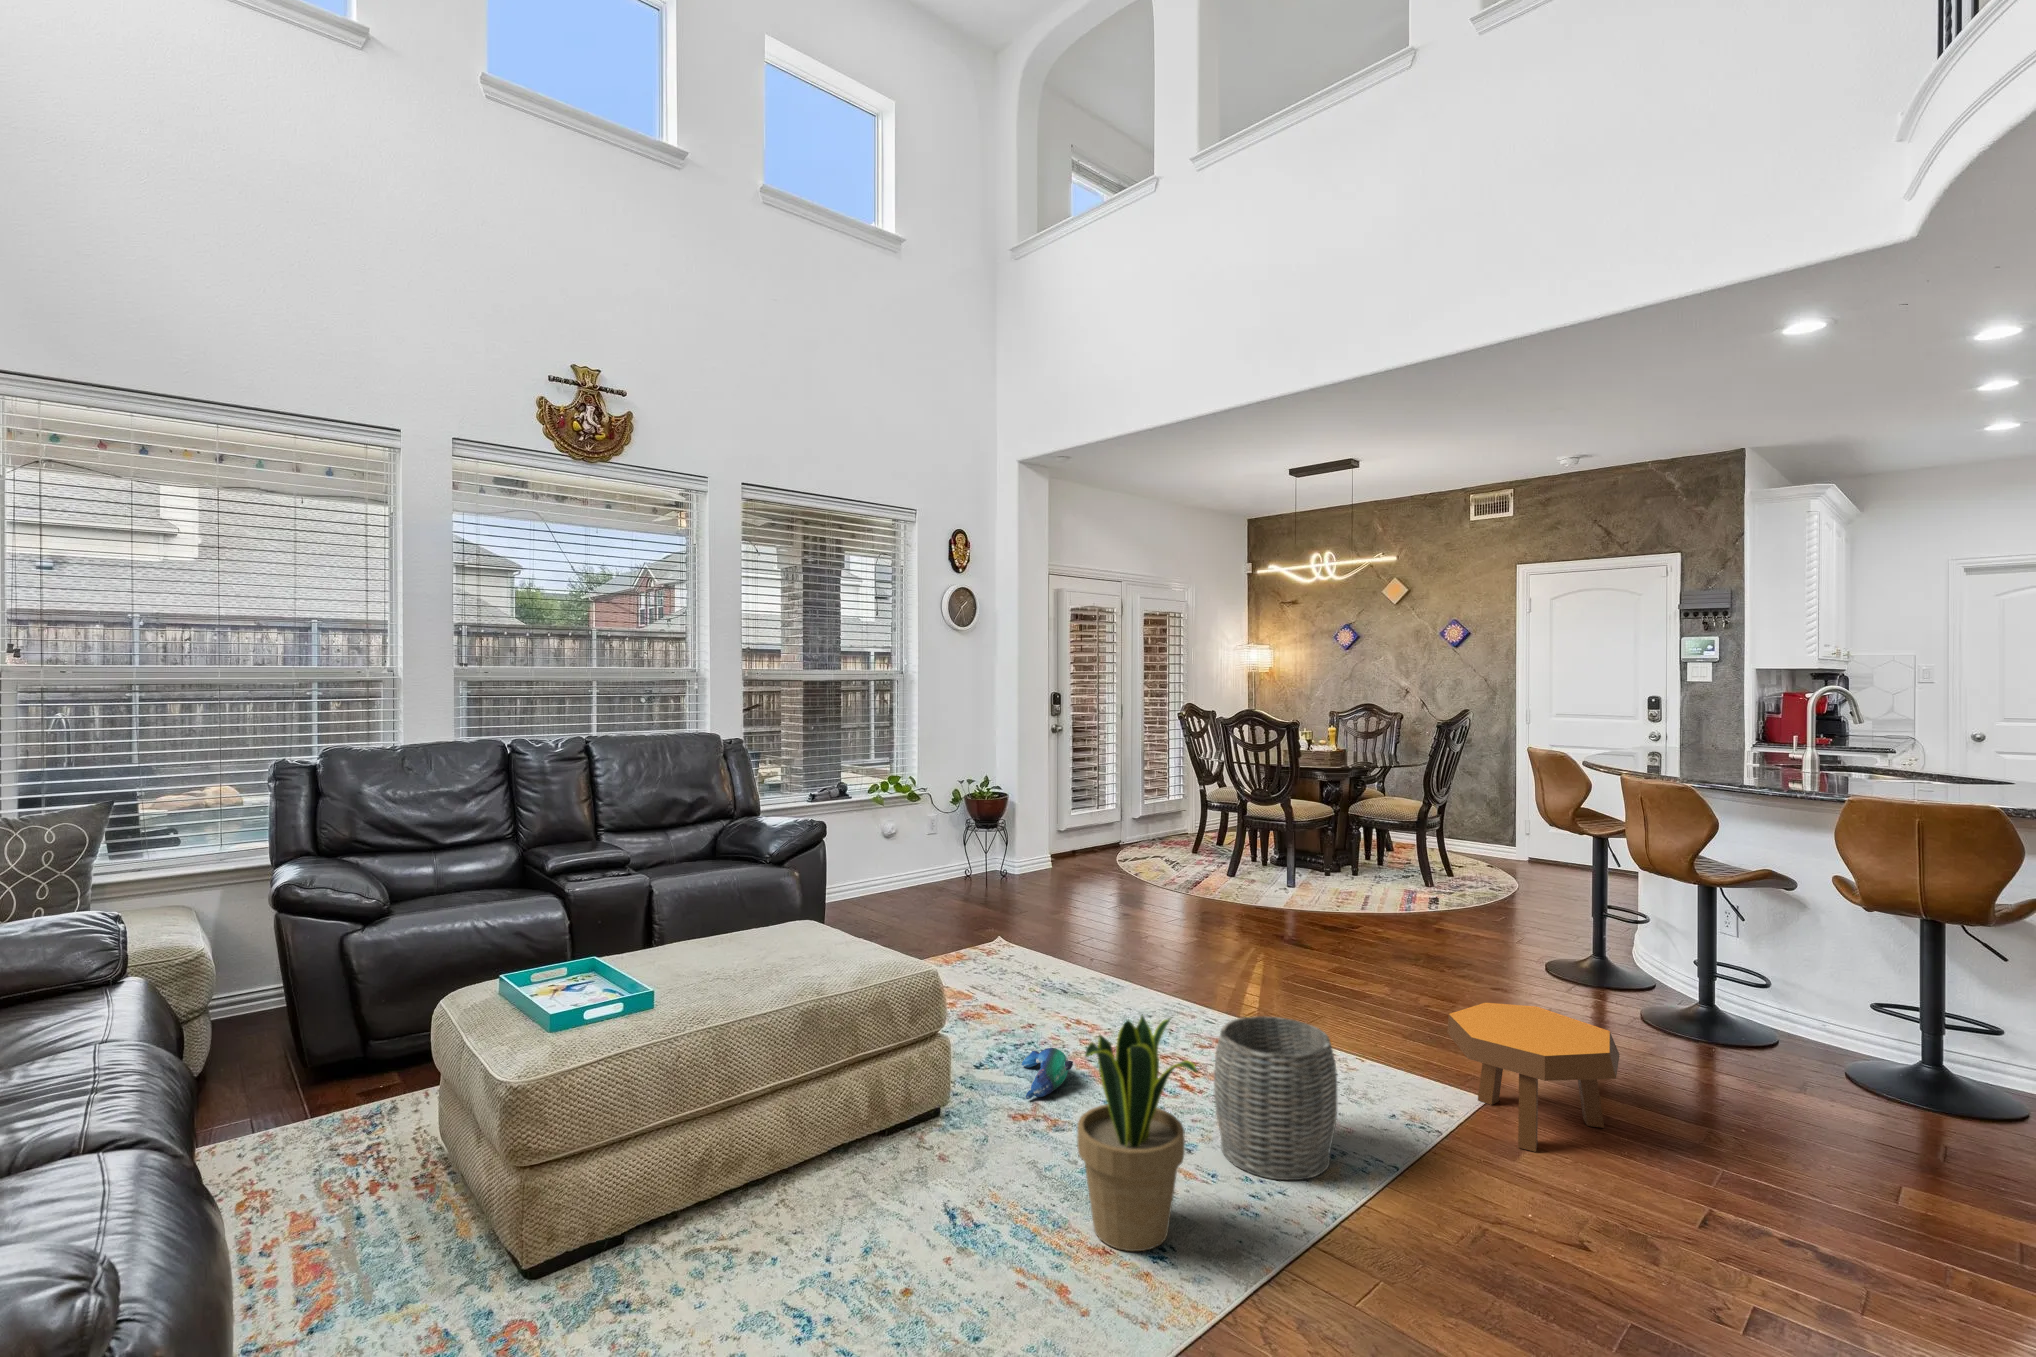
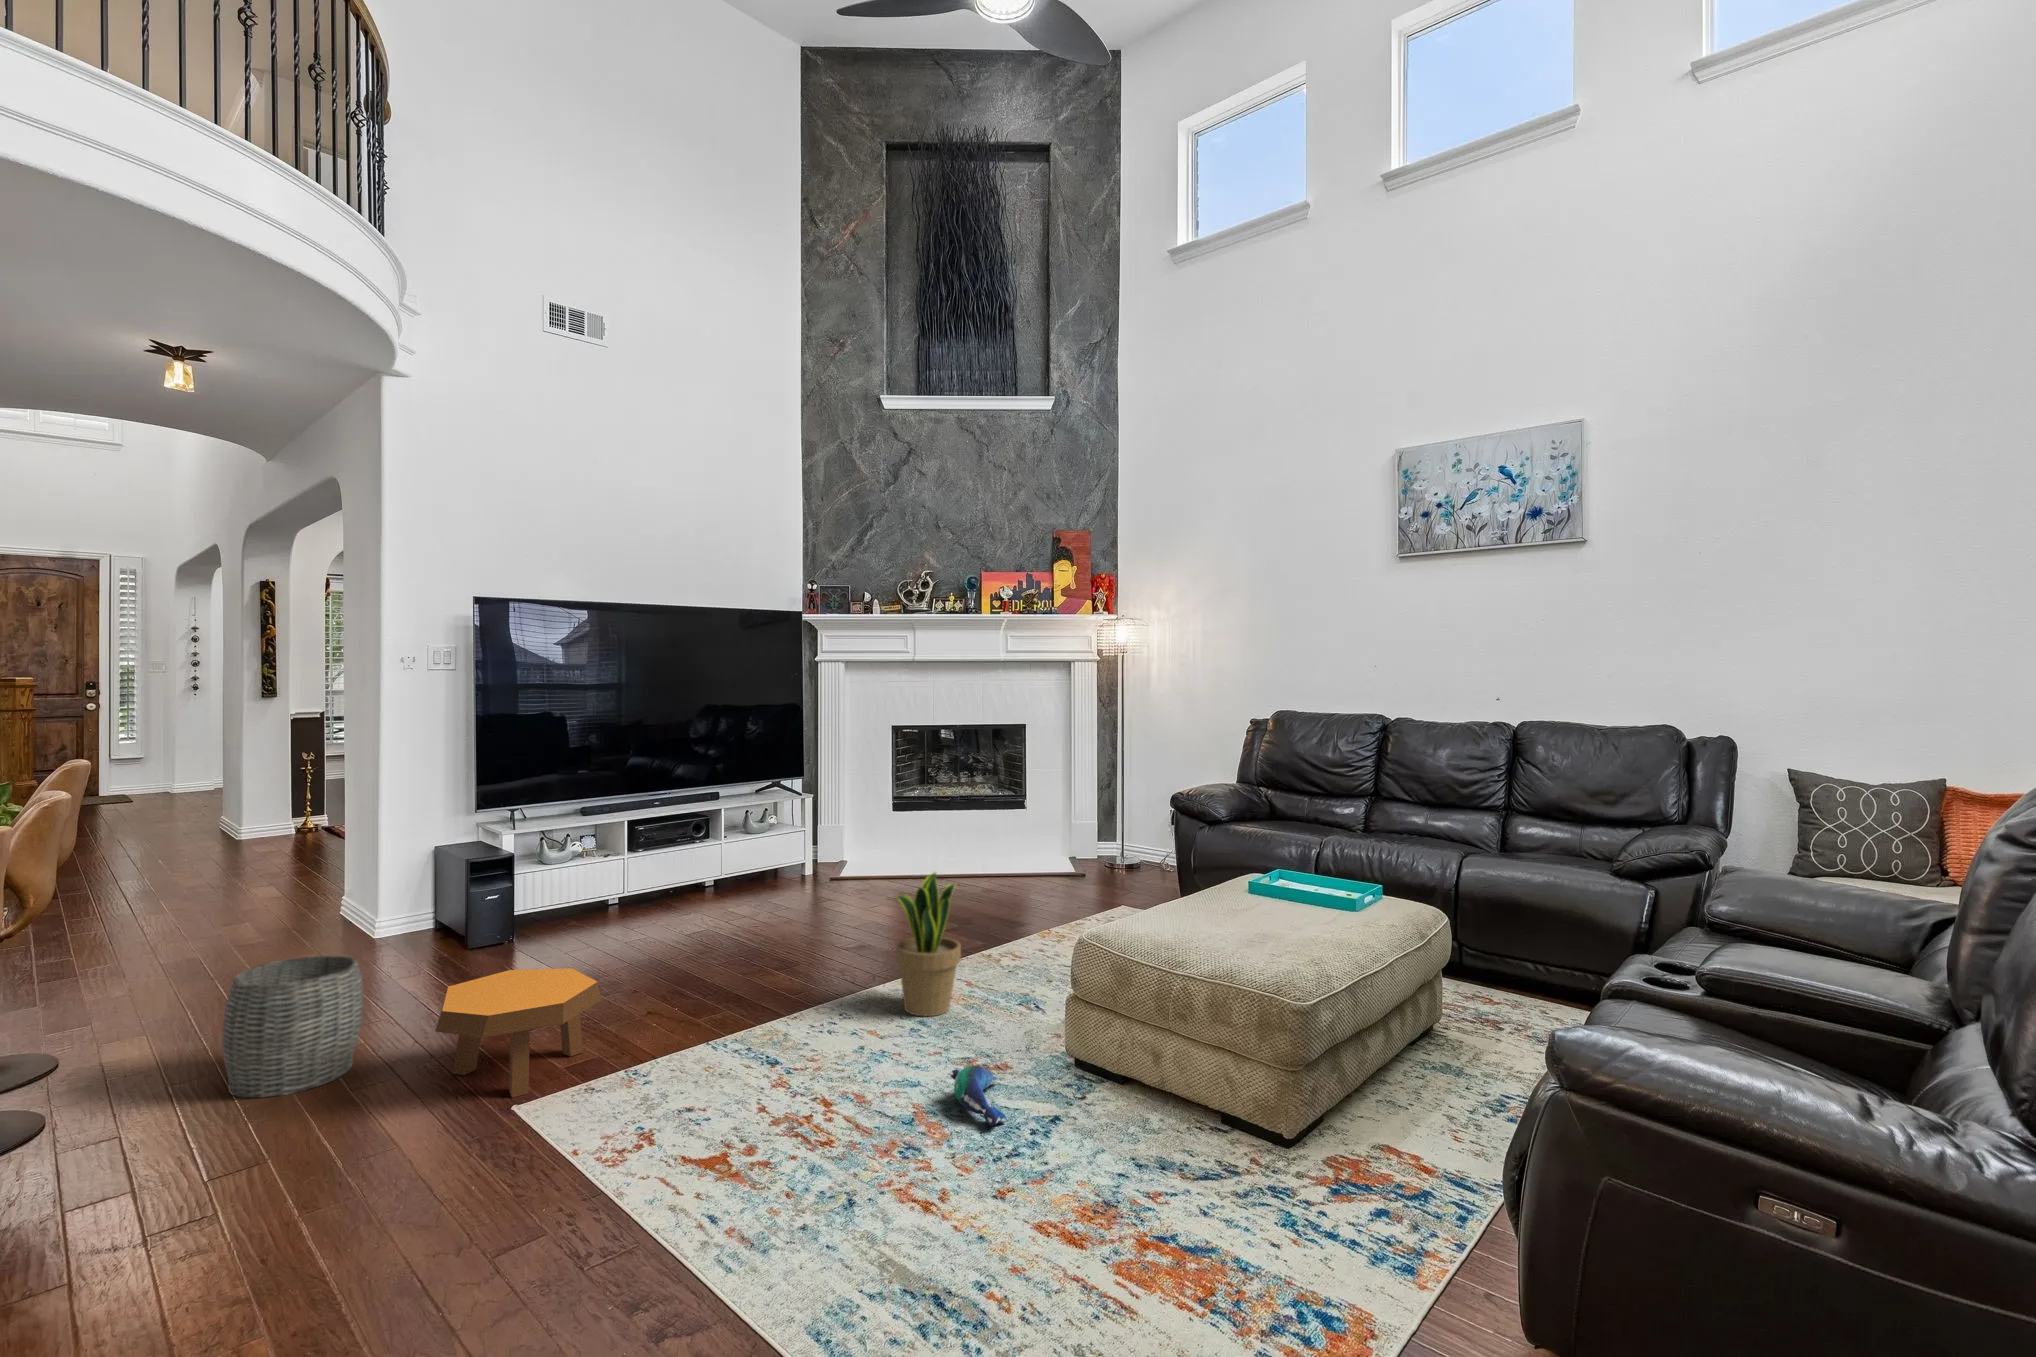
woven basket: present [1214,1016,1337,1180] -> present [222,955,363,1098]

